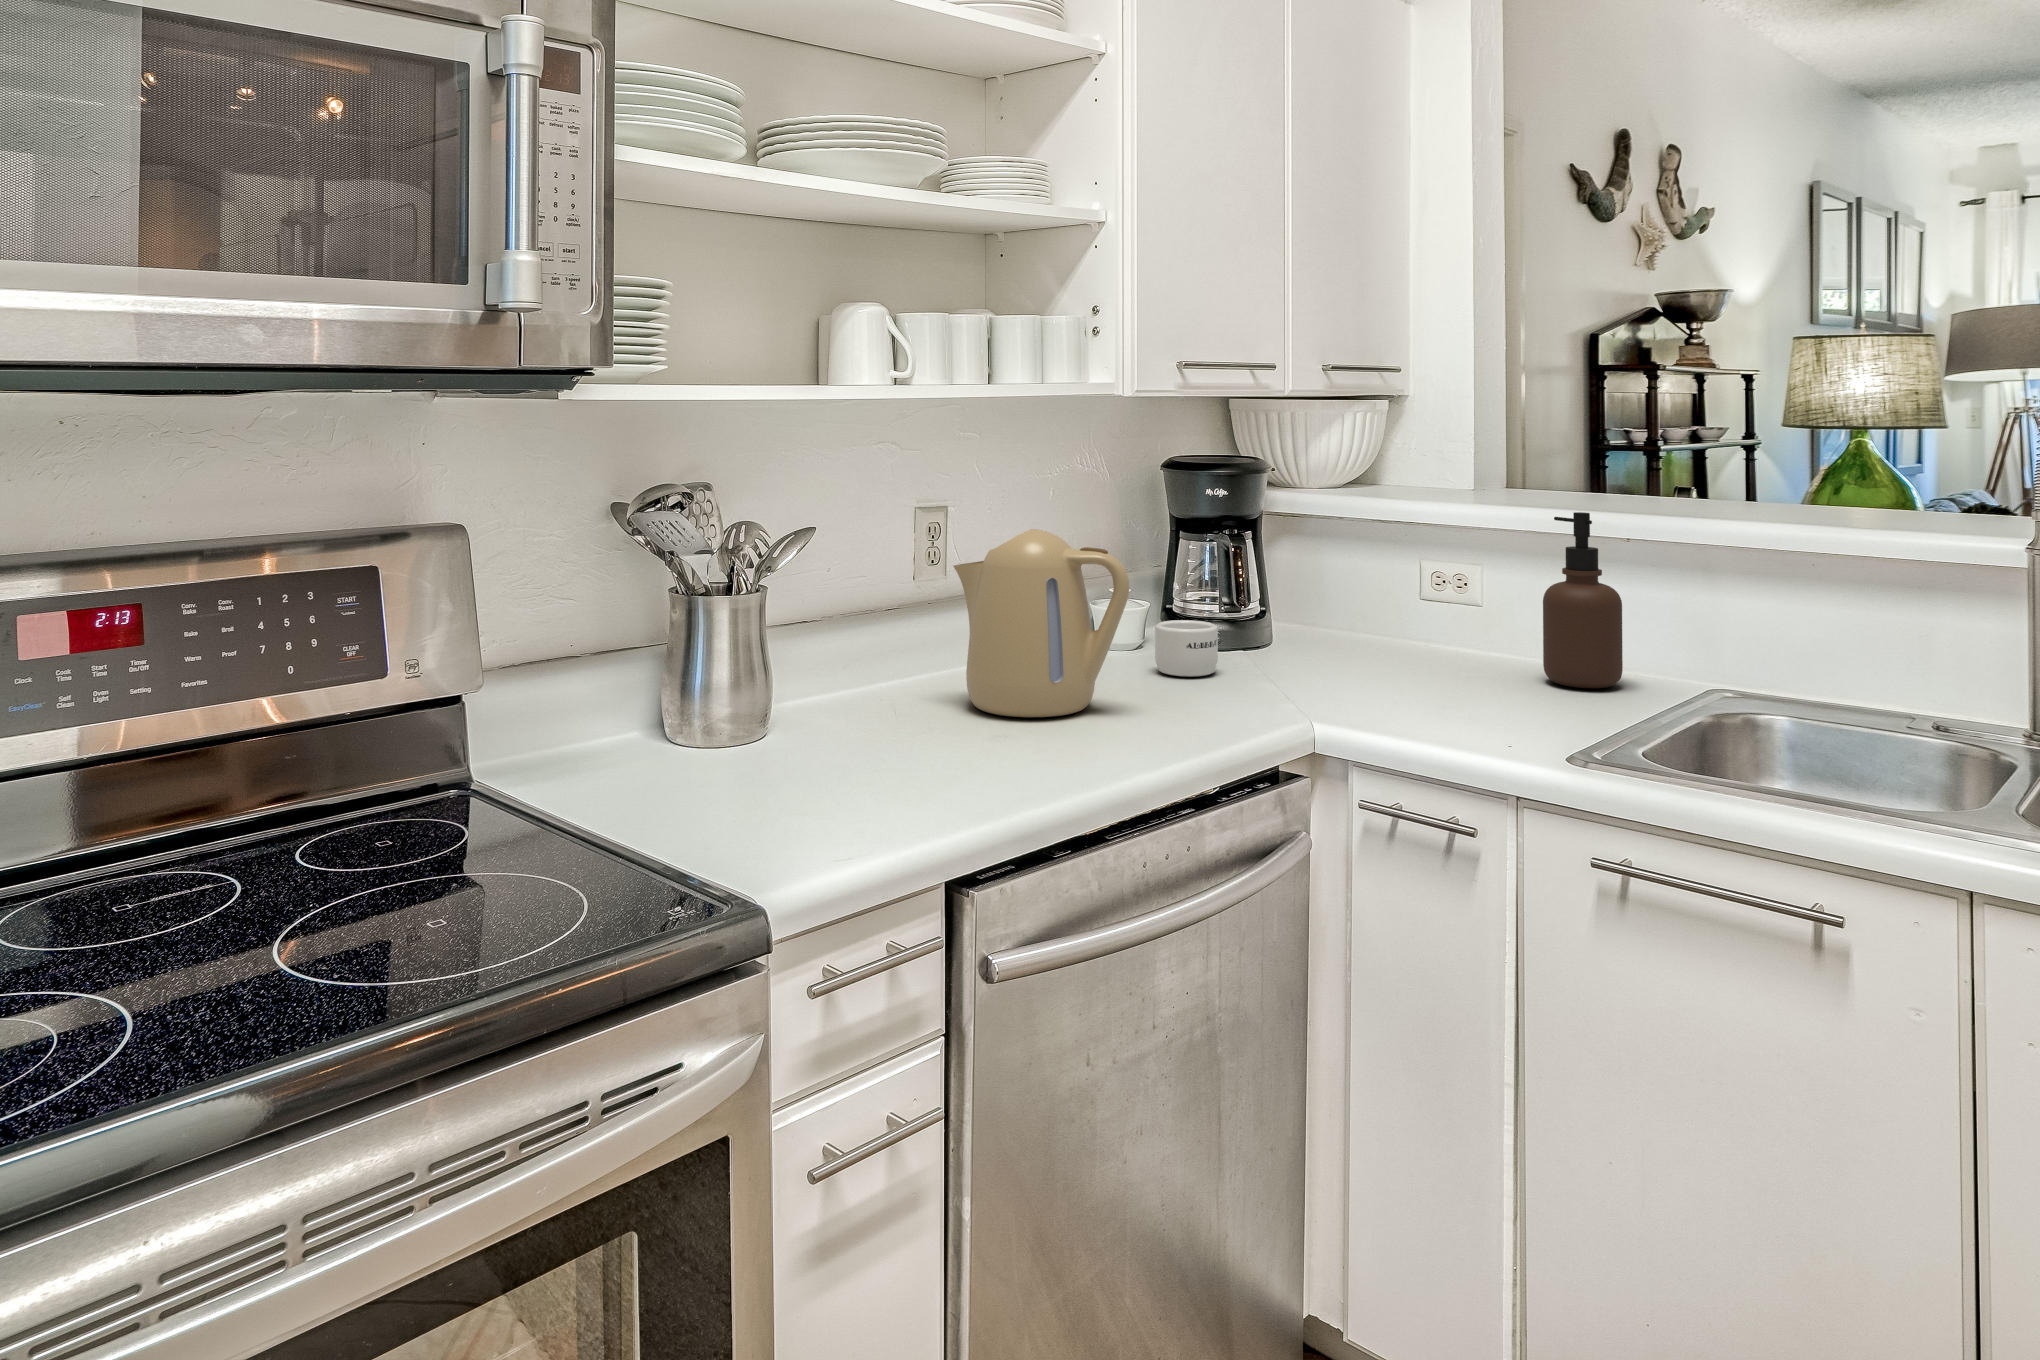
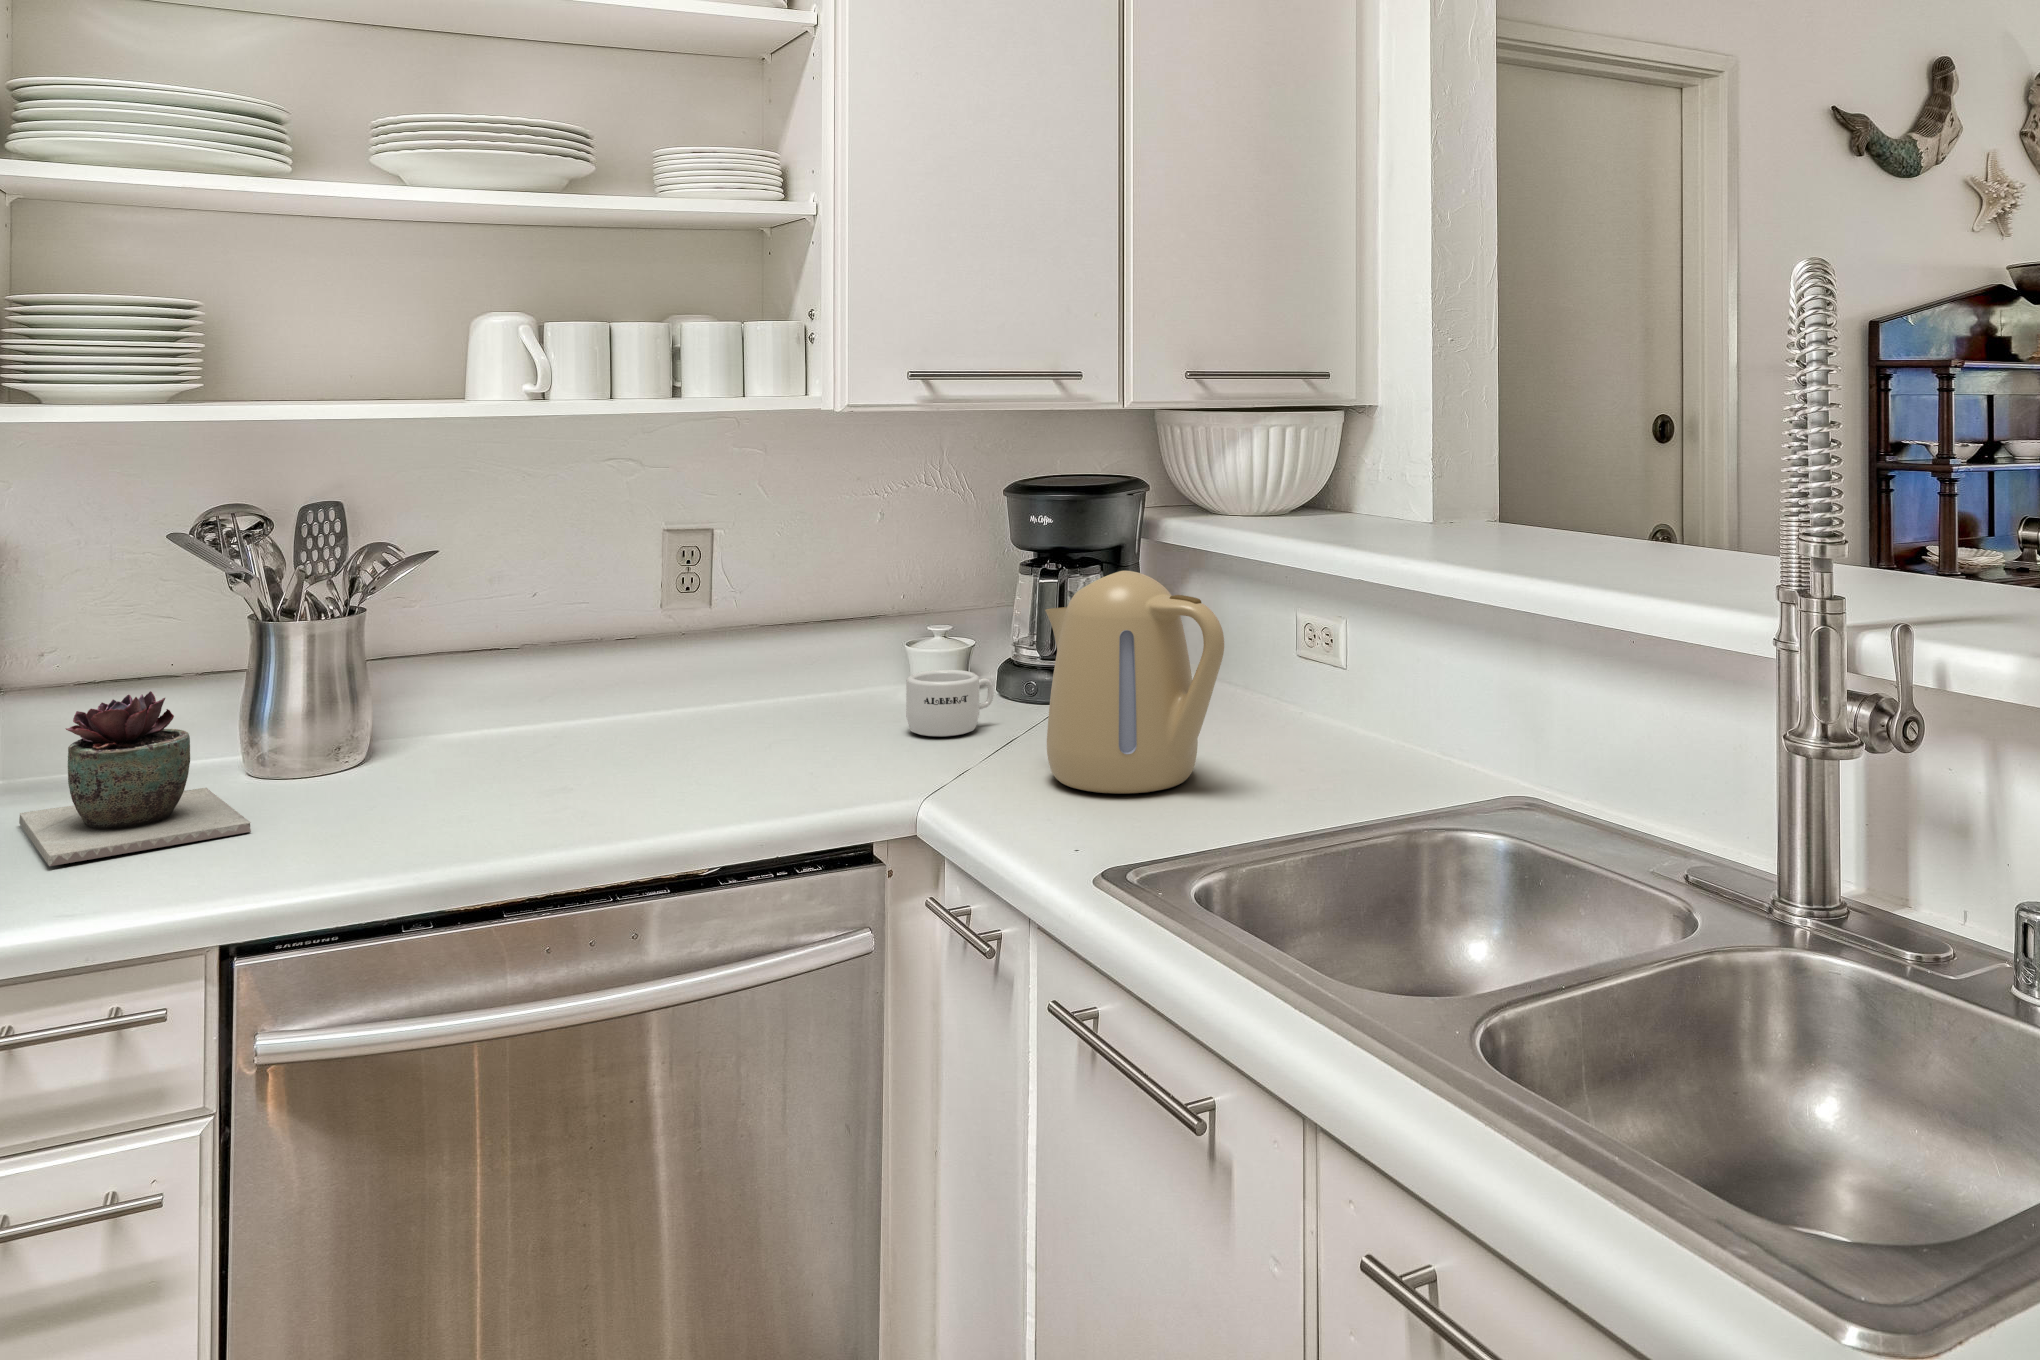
soap dispenser: present [1543,512,1623,688] -> none [1321,560,1415,784]
kettle: present [954,529,1129,717] -> present [1045,571,1224,794]
succulent plant: none [545,658,794,824] -> present [19,691,251,866]

